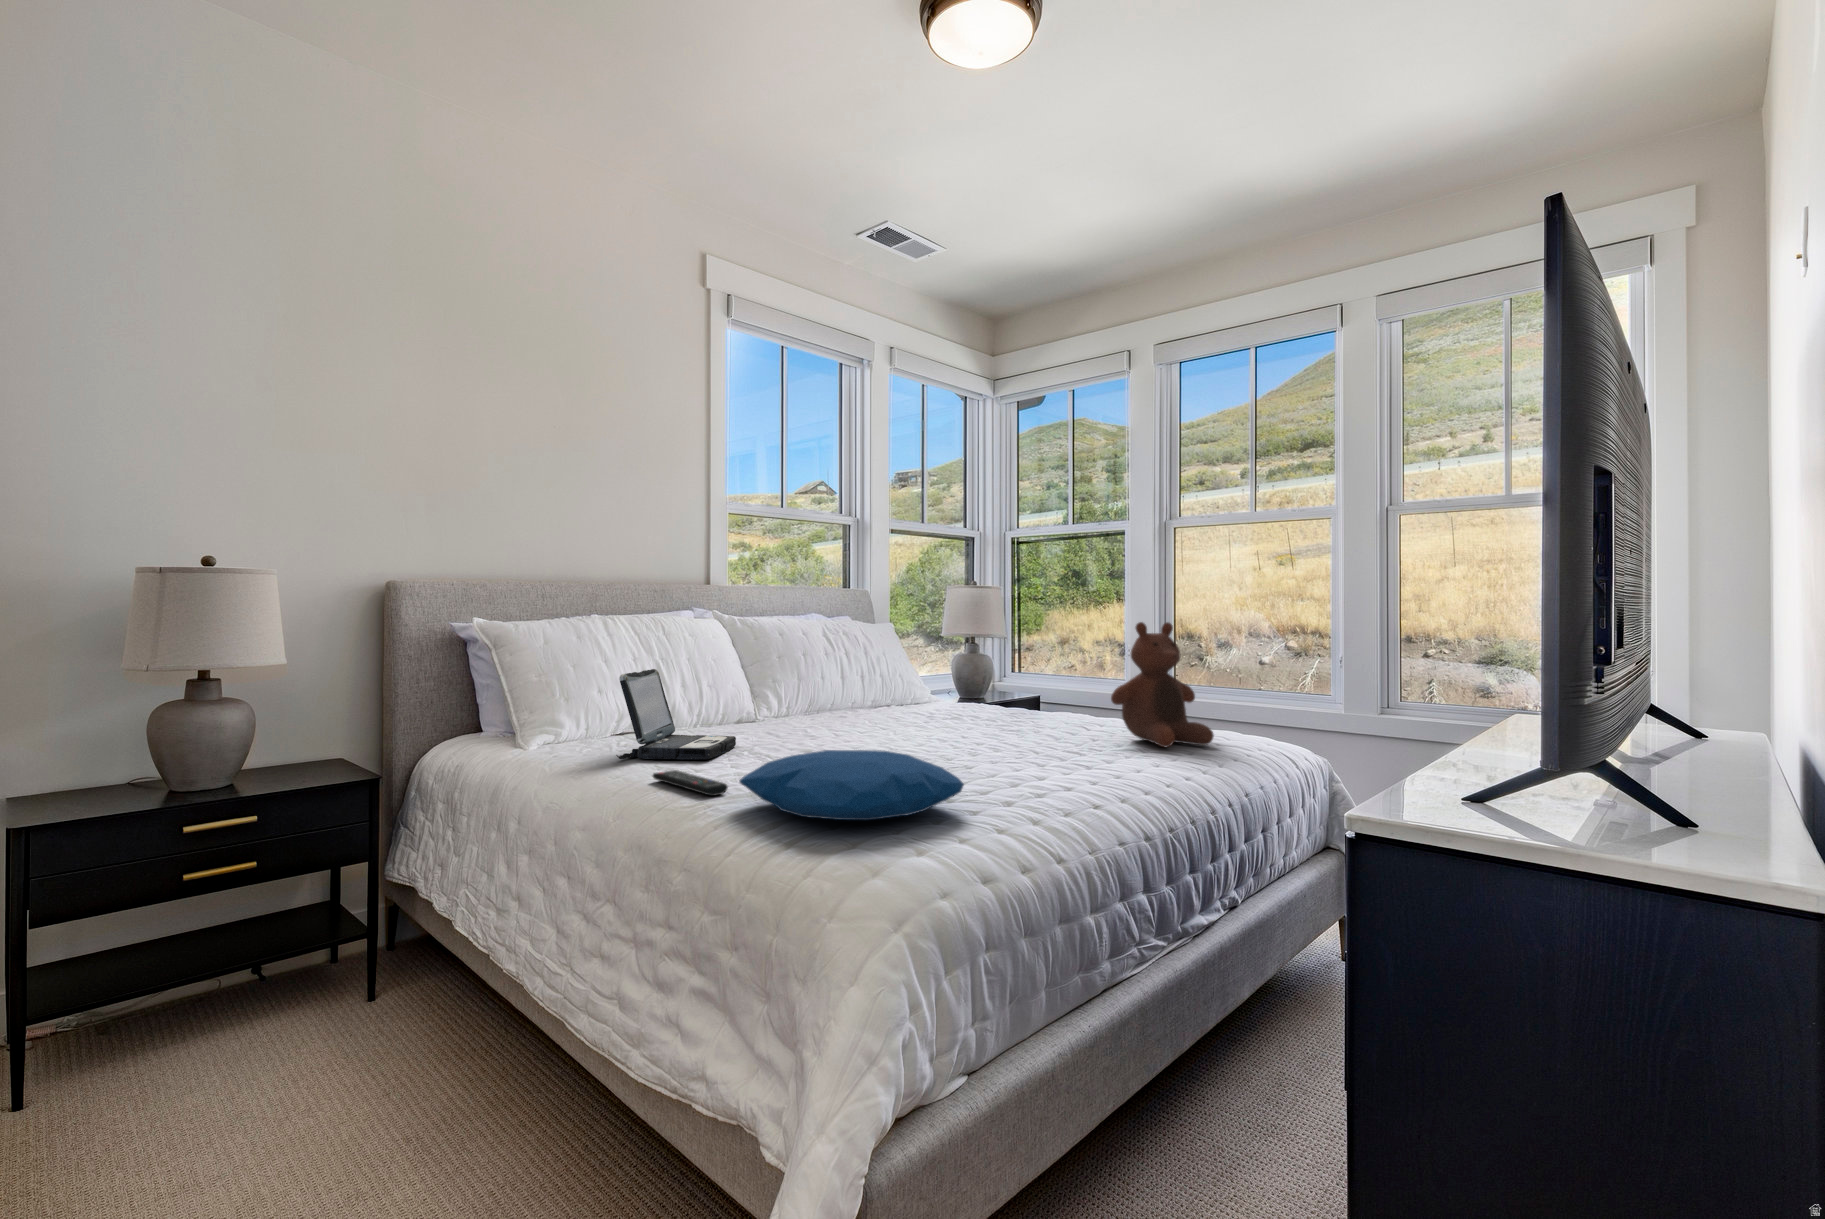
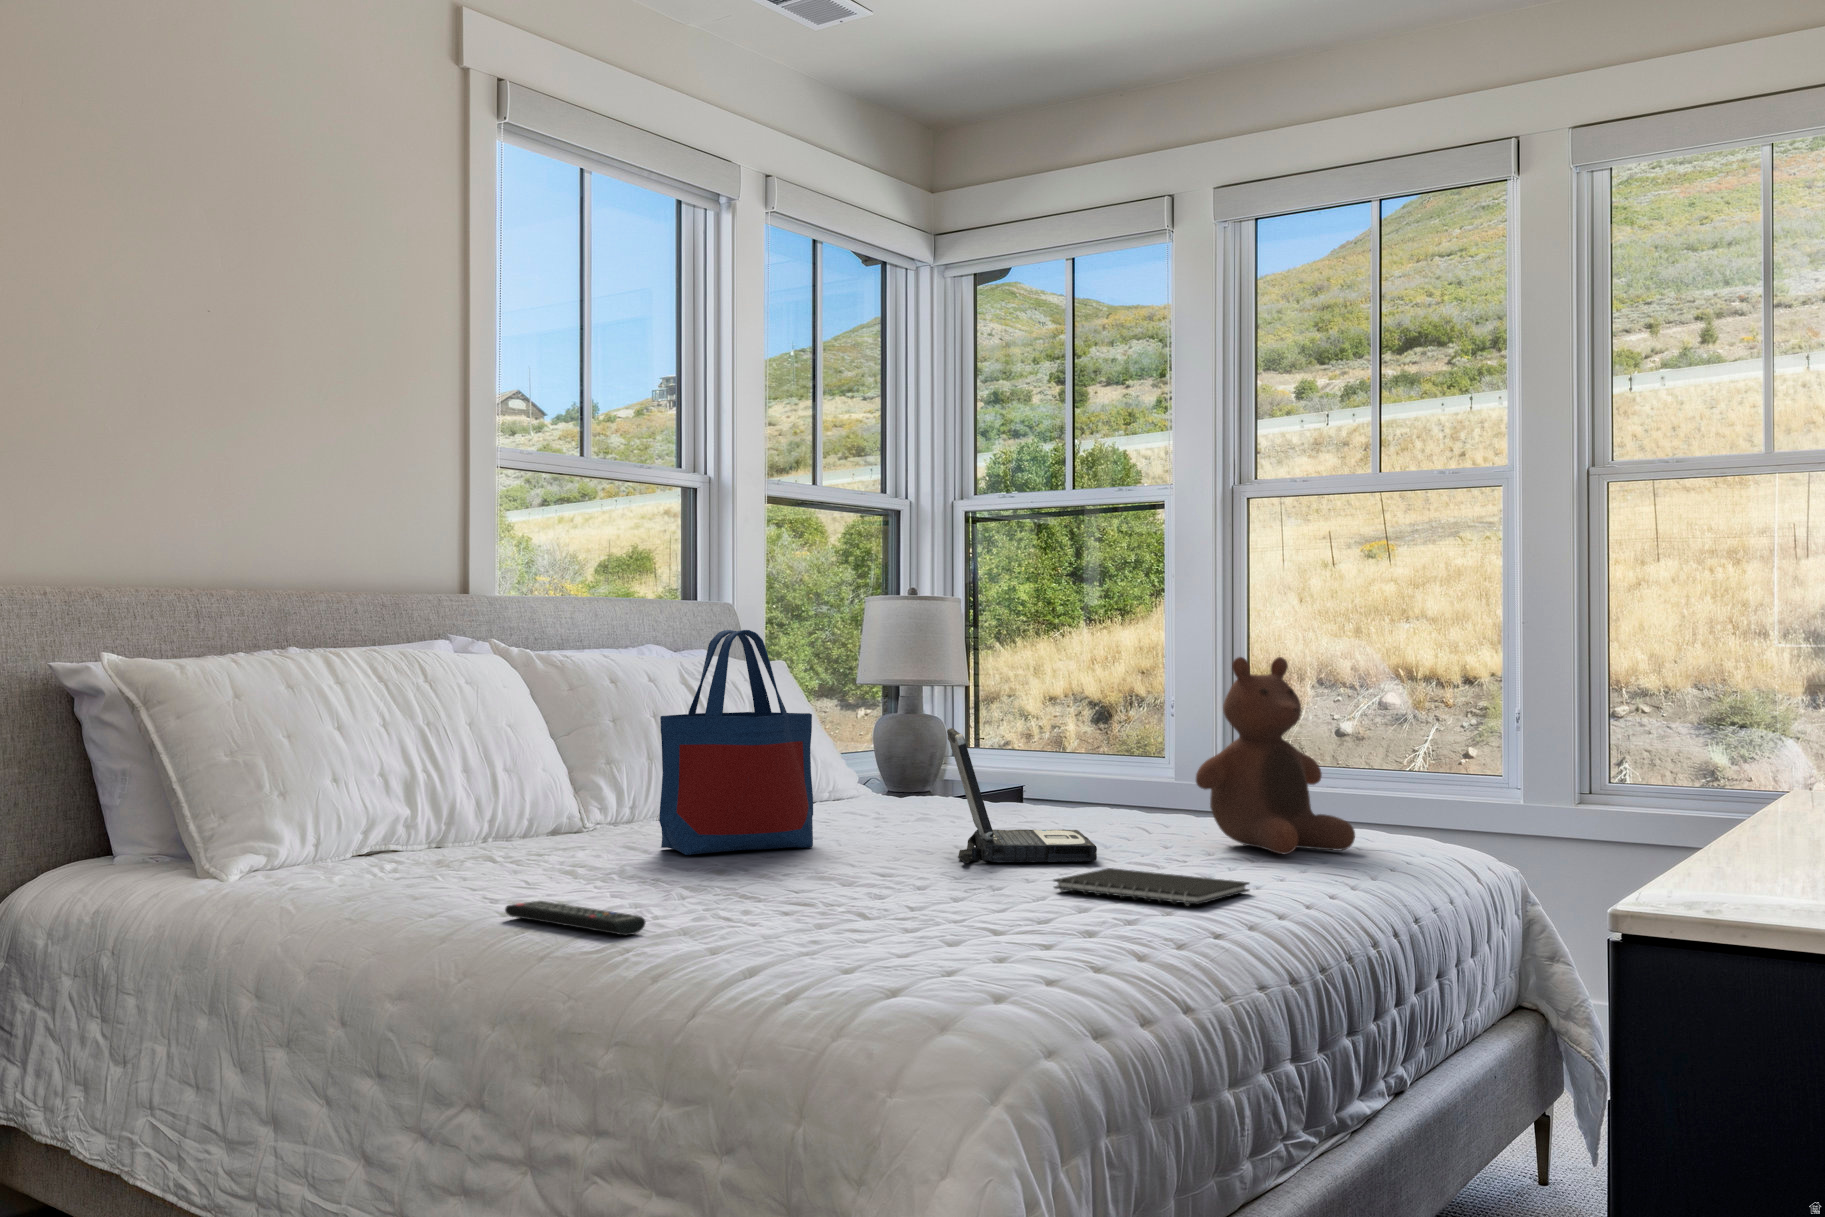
tote bag: none [783,605,879,740] -> present [659,630,813,855]
laptop: present [616,669,736,759] -> present [947,728,1097,863]
pillow: present [739,750,964,820] -> none [684,856,1033,958]
notebook: none [1003,755,1131,784] -> present [1054,868,1249,906]

